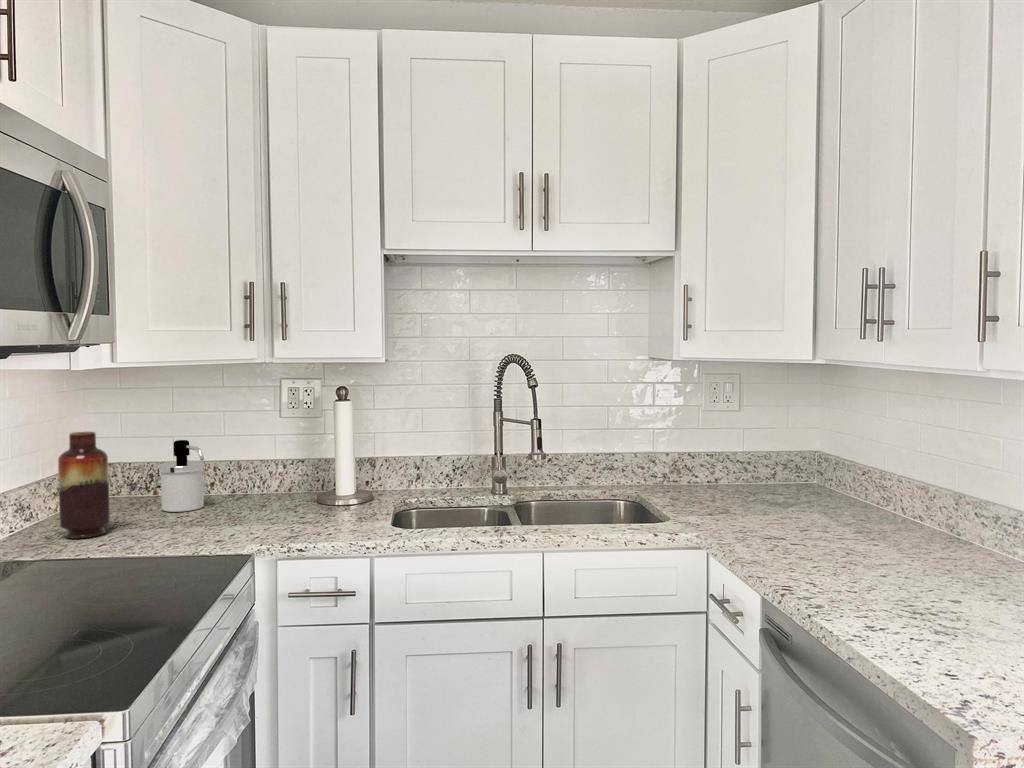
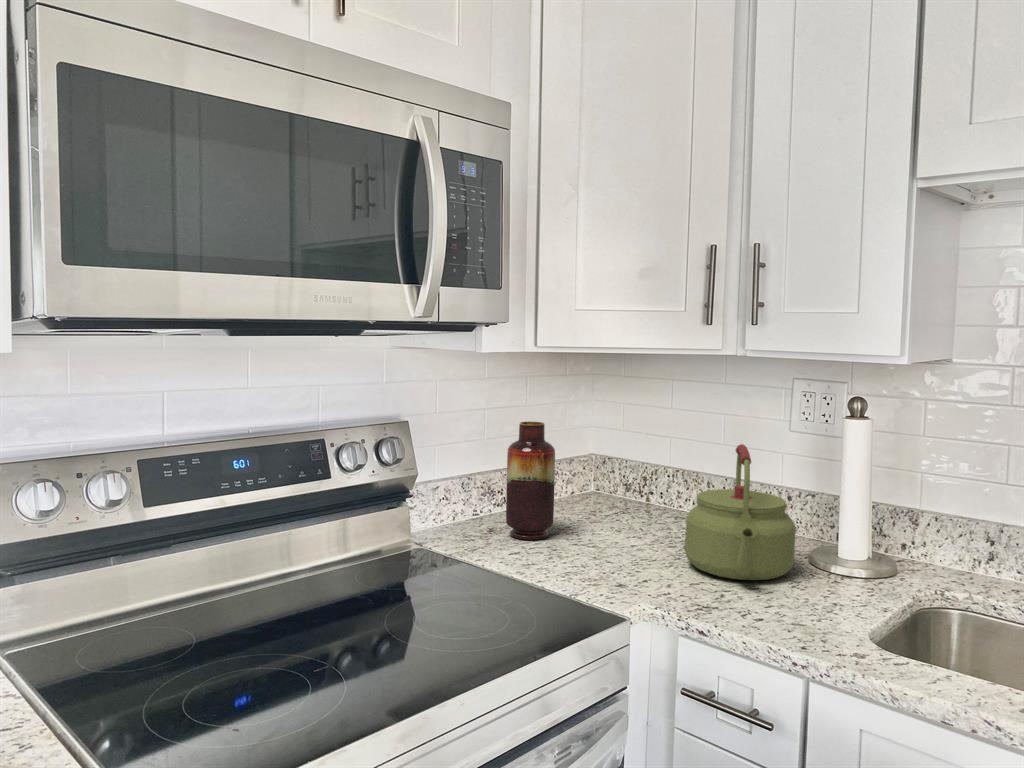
kettle: none [239,427,319,522] -> present [685,444,795,580]
soap dispenser: present [159,440,204,512] -> none [631,443,683,531]

